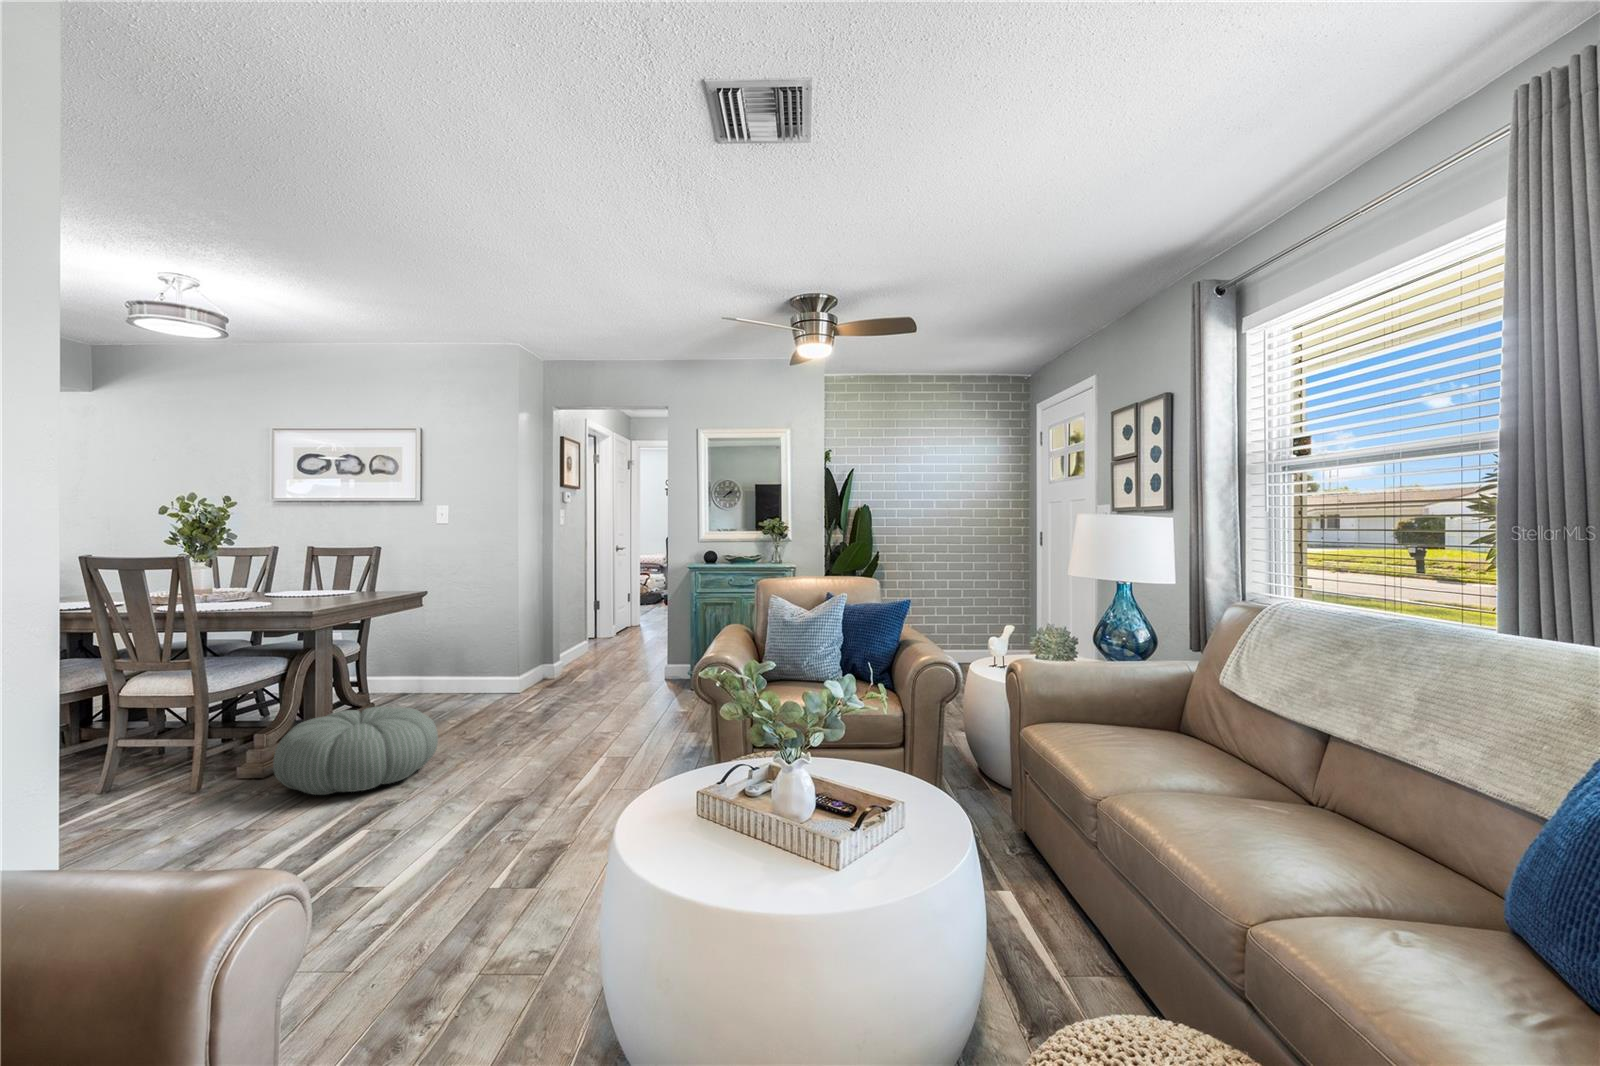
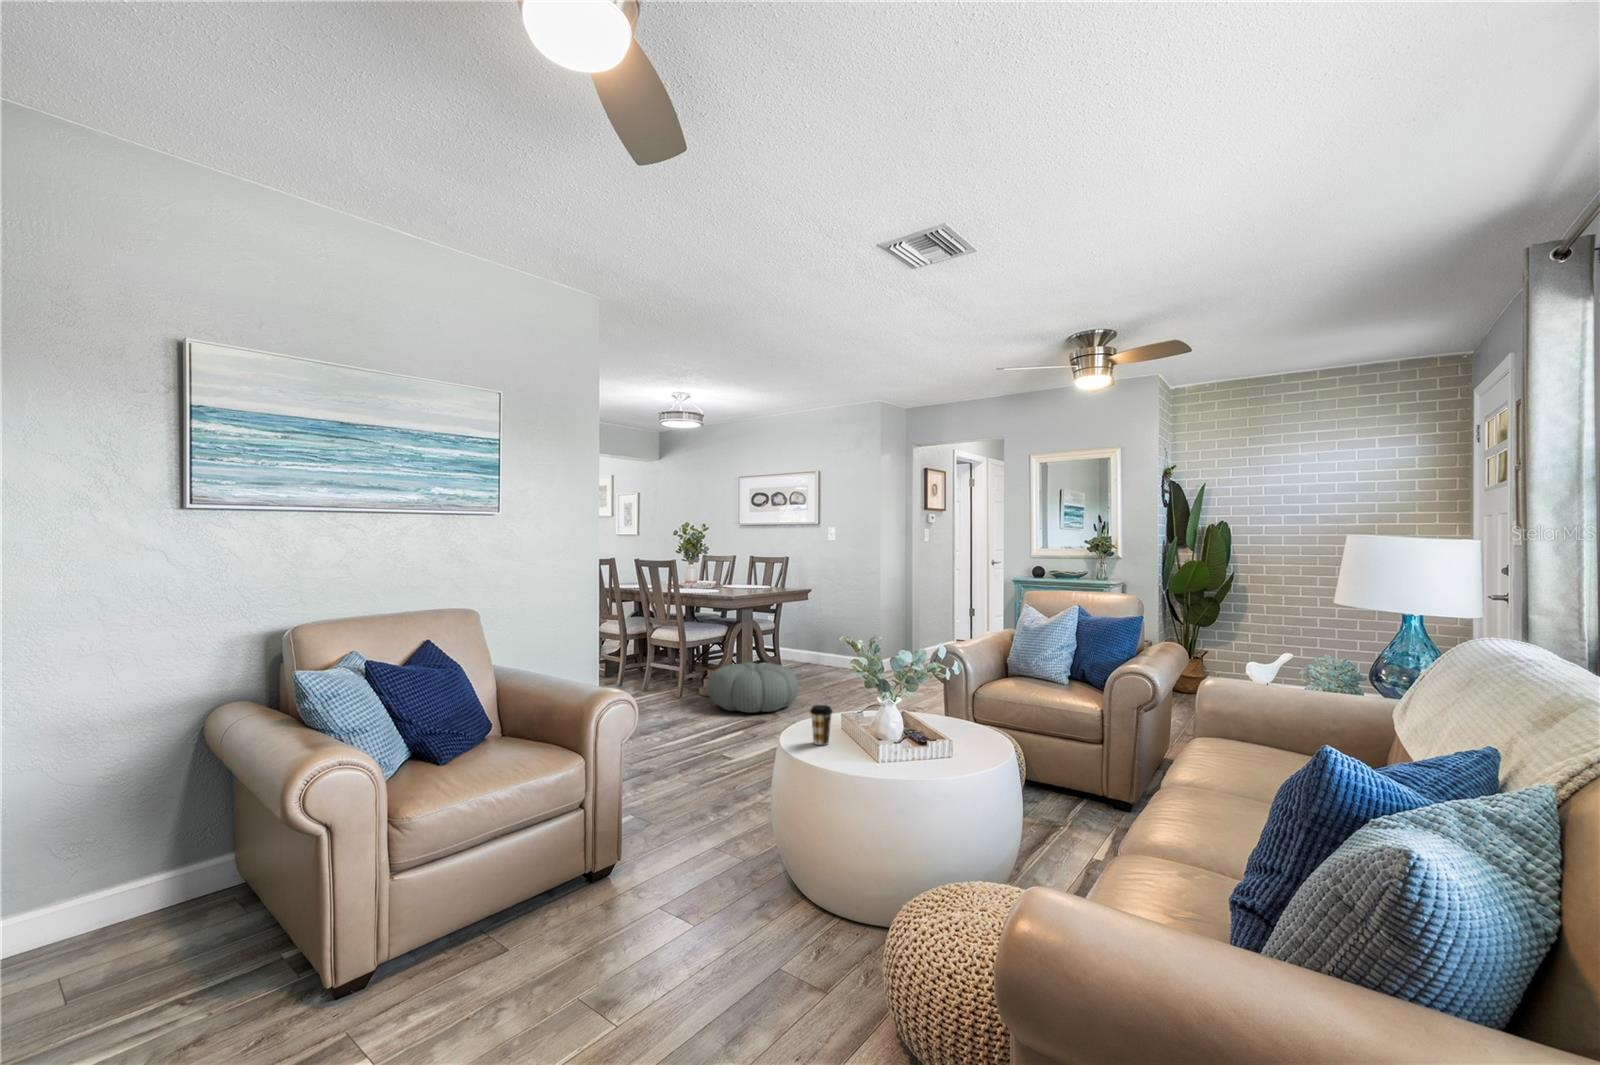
coffee cup: none [677,799,717,874] -> present [810,705,833,745]

